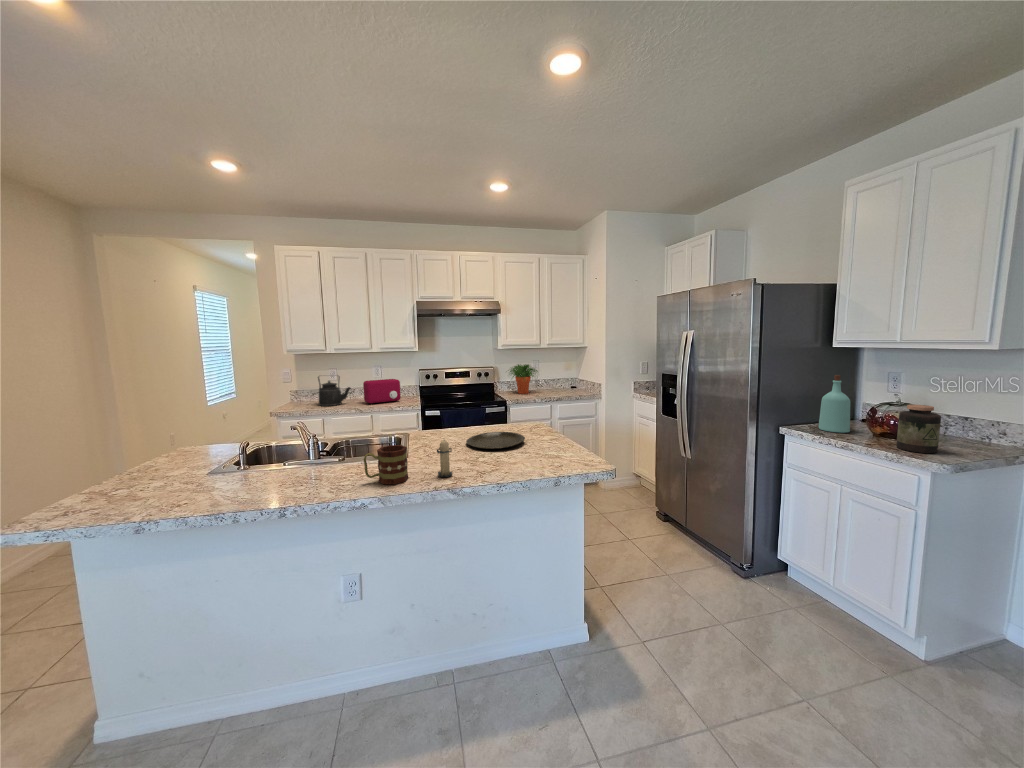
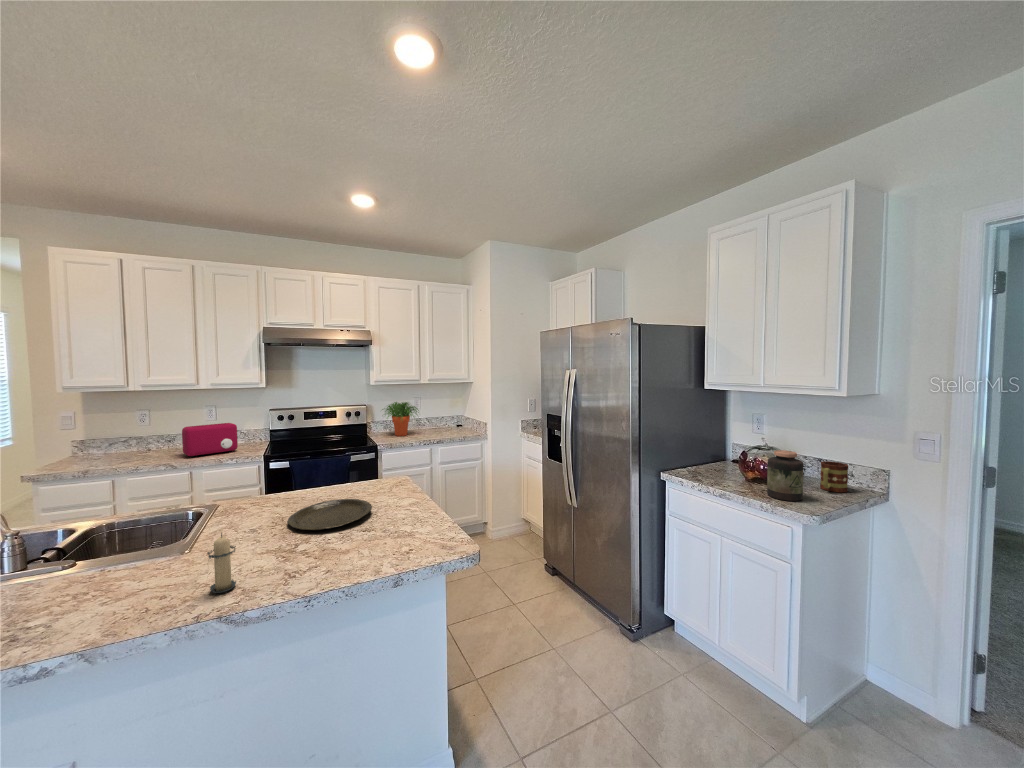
kettle: present [318,375,351,406] -> none [110,420,163,463]
bottle: present [818,375,851,433] -> none [697,418,725,478]
mug: present [364,445,408,484] -> present [820,461,848,493]

